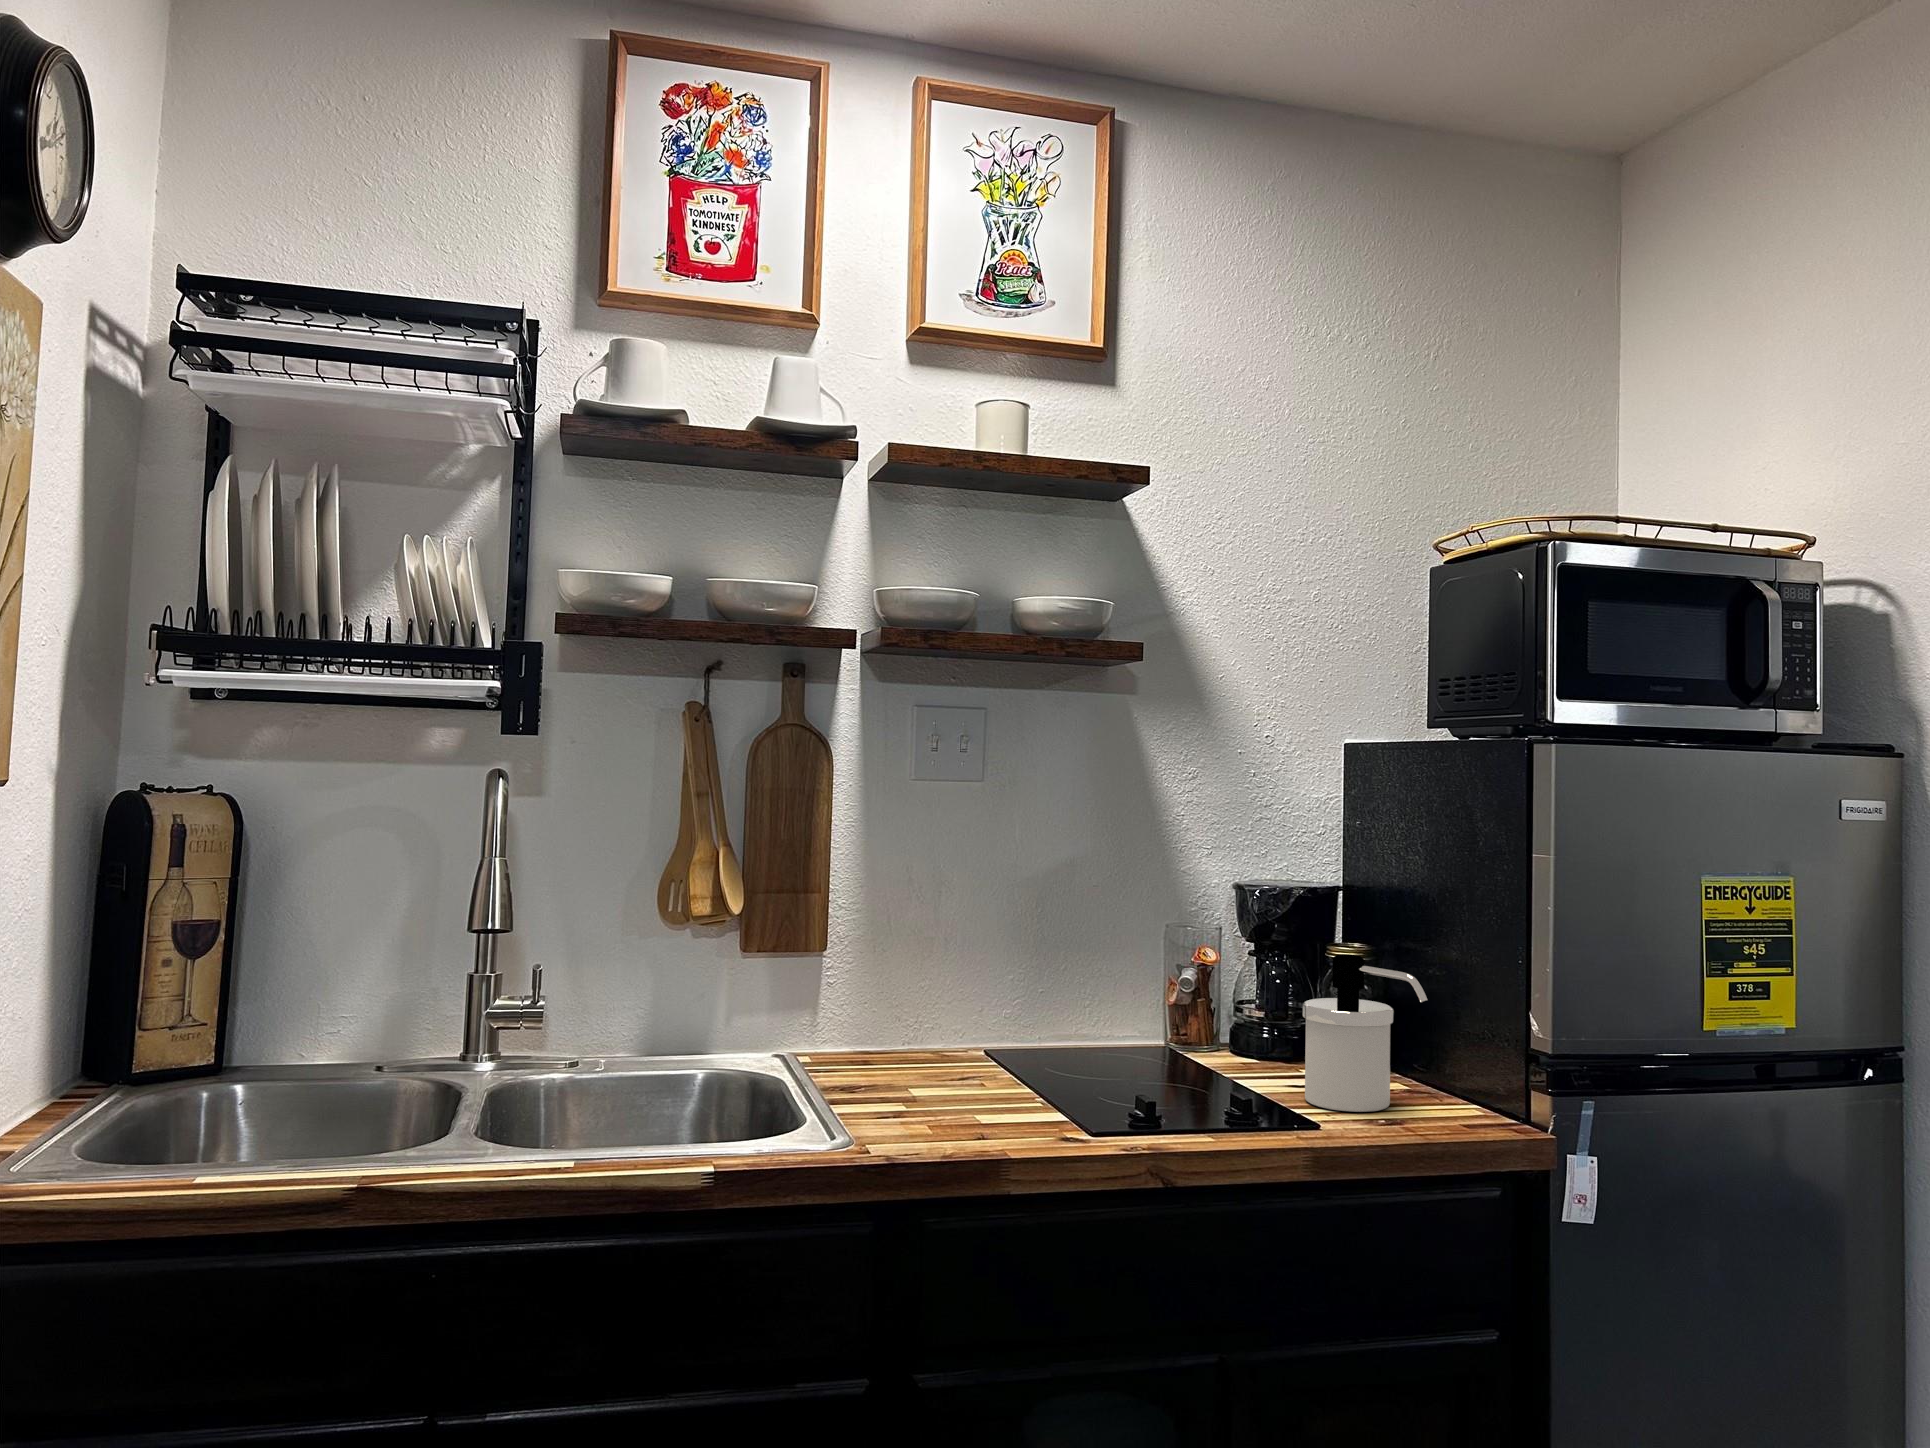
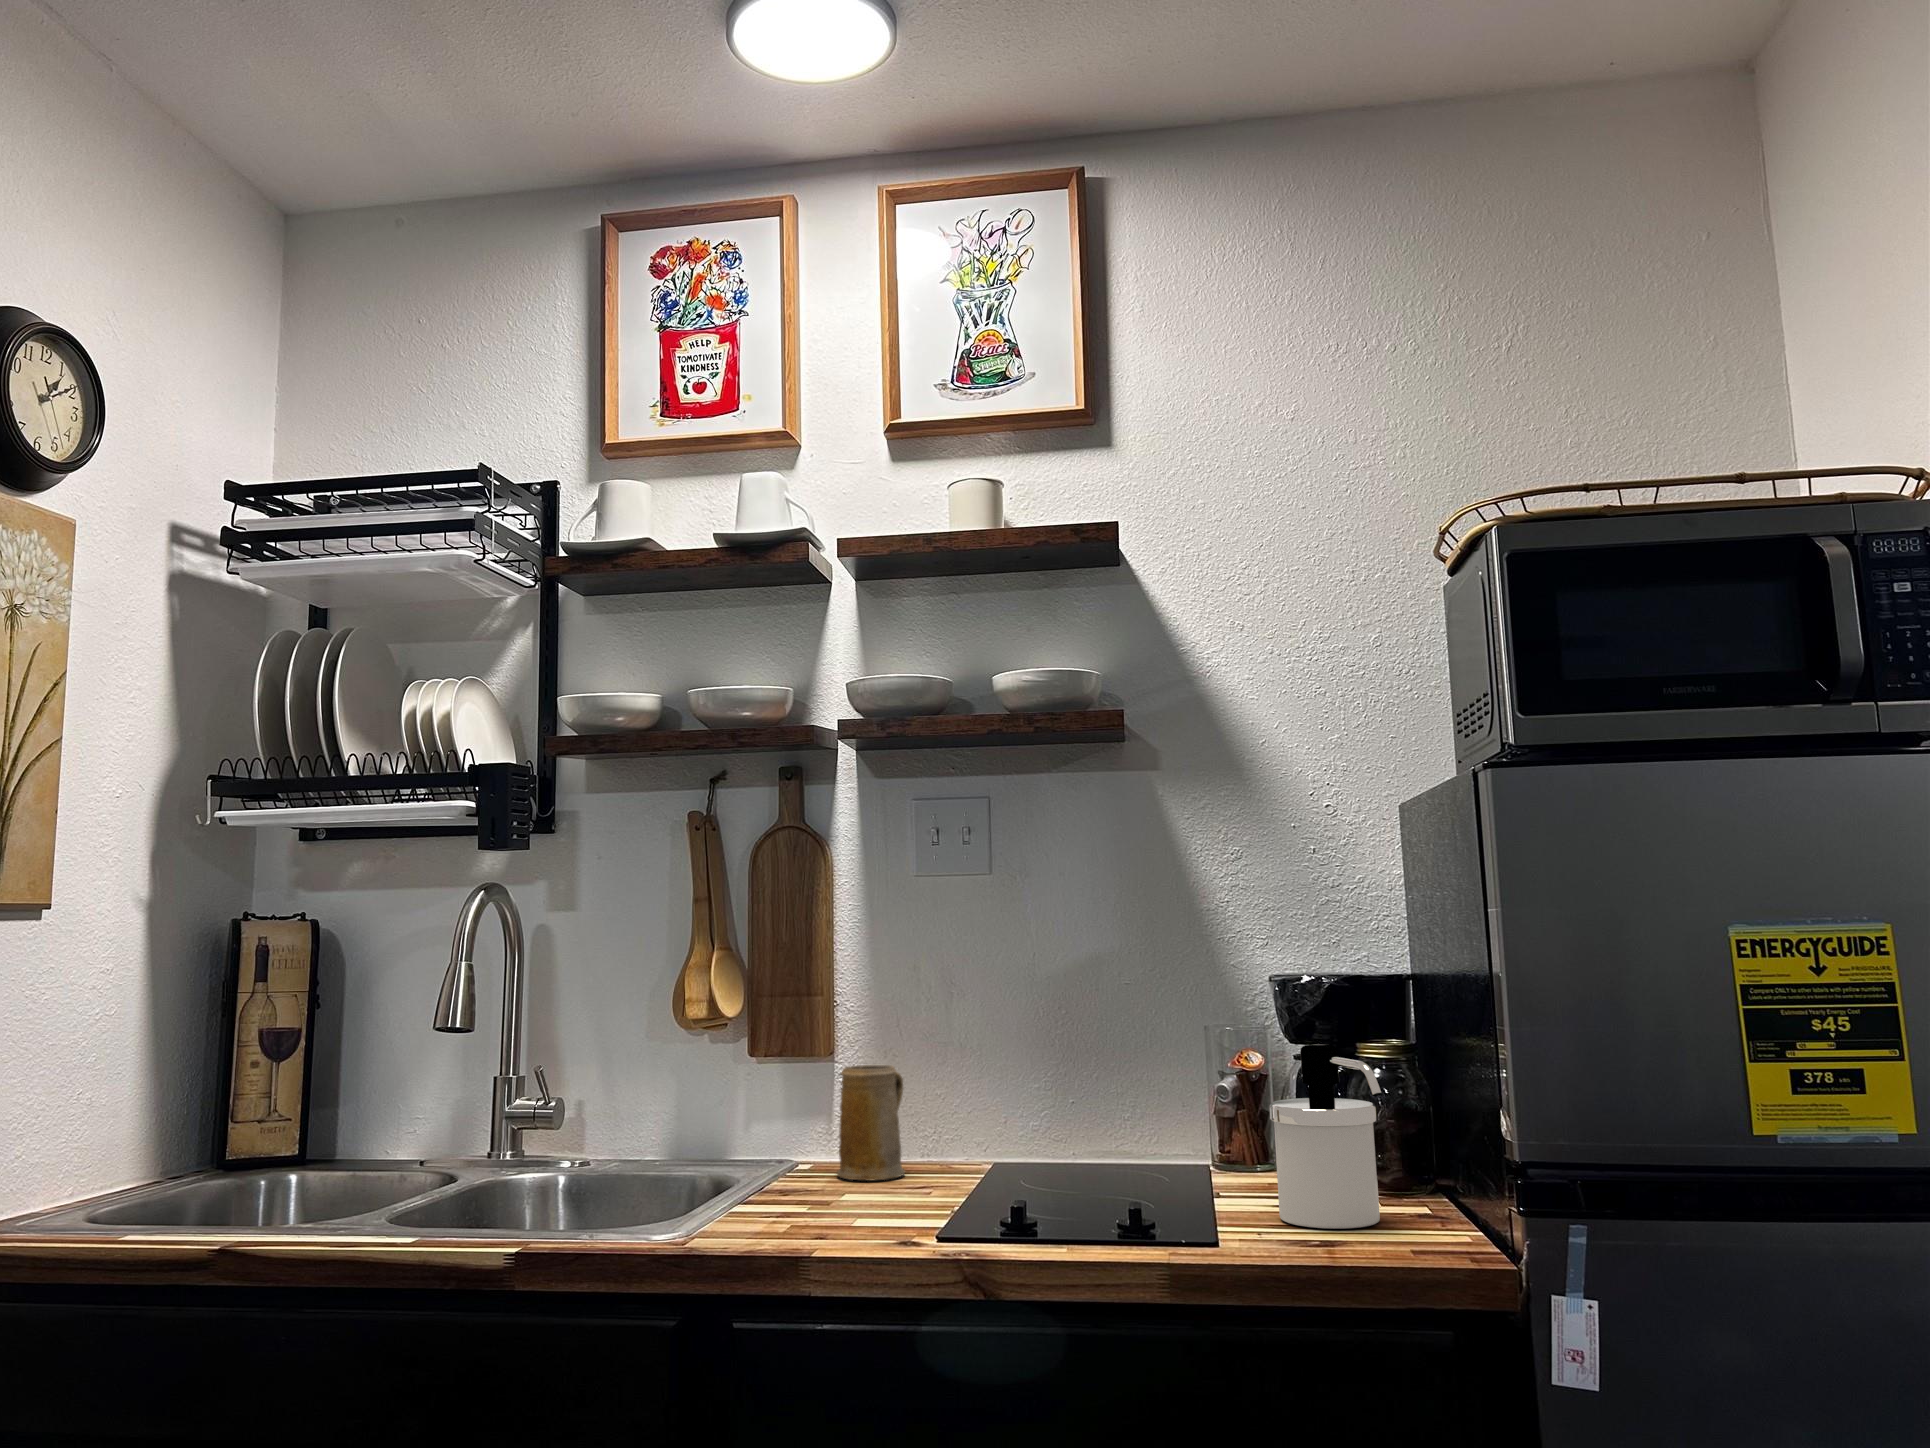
mug: none [850,962,916,1075] -> present [837,1065,905,1181]

